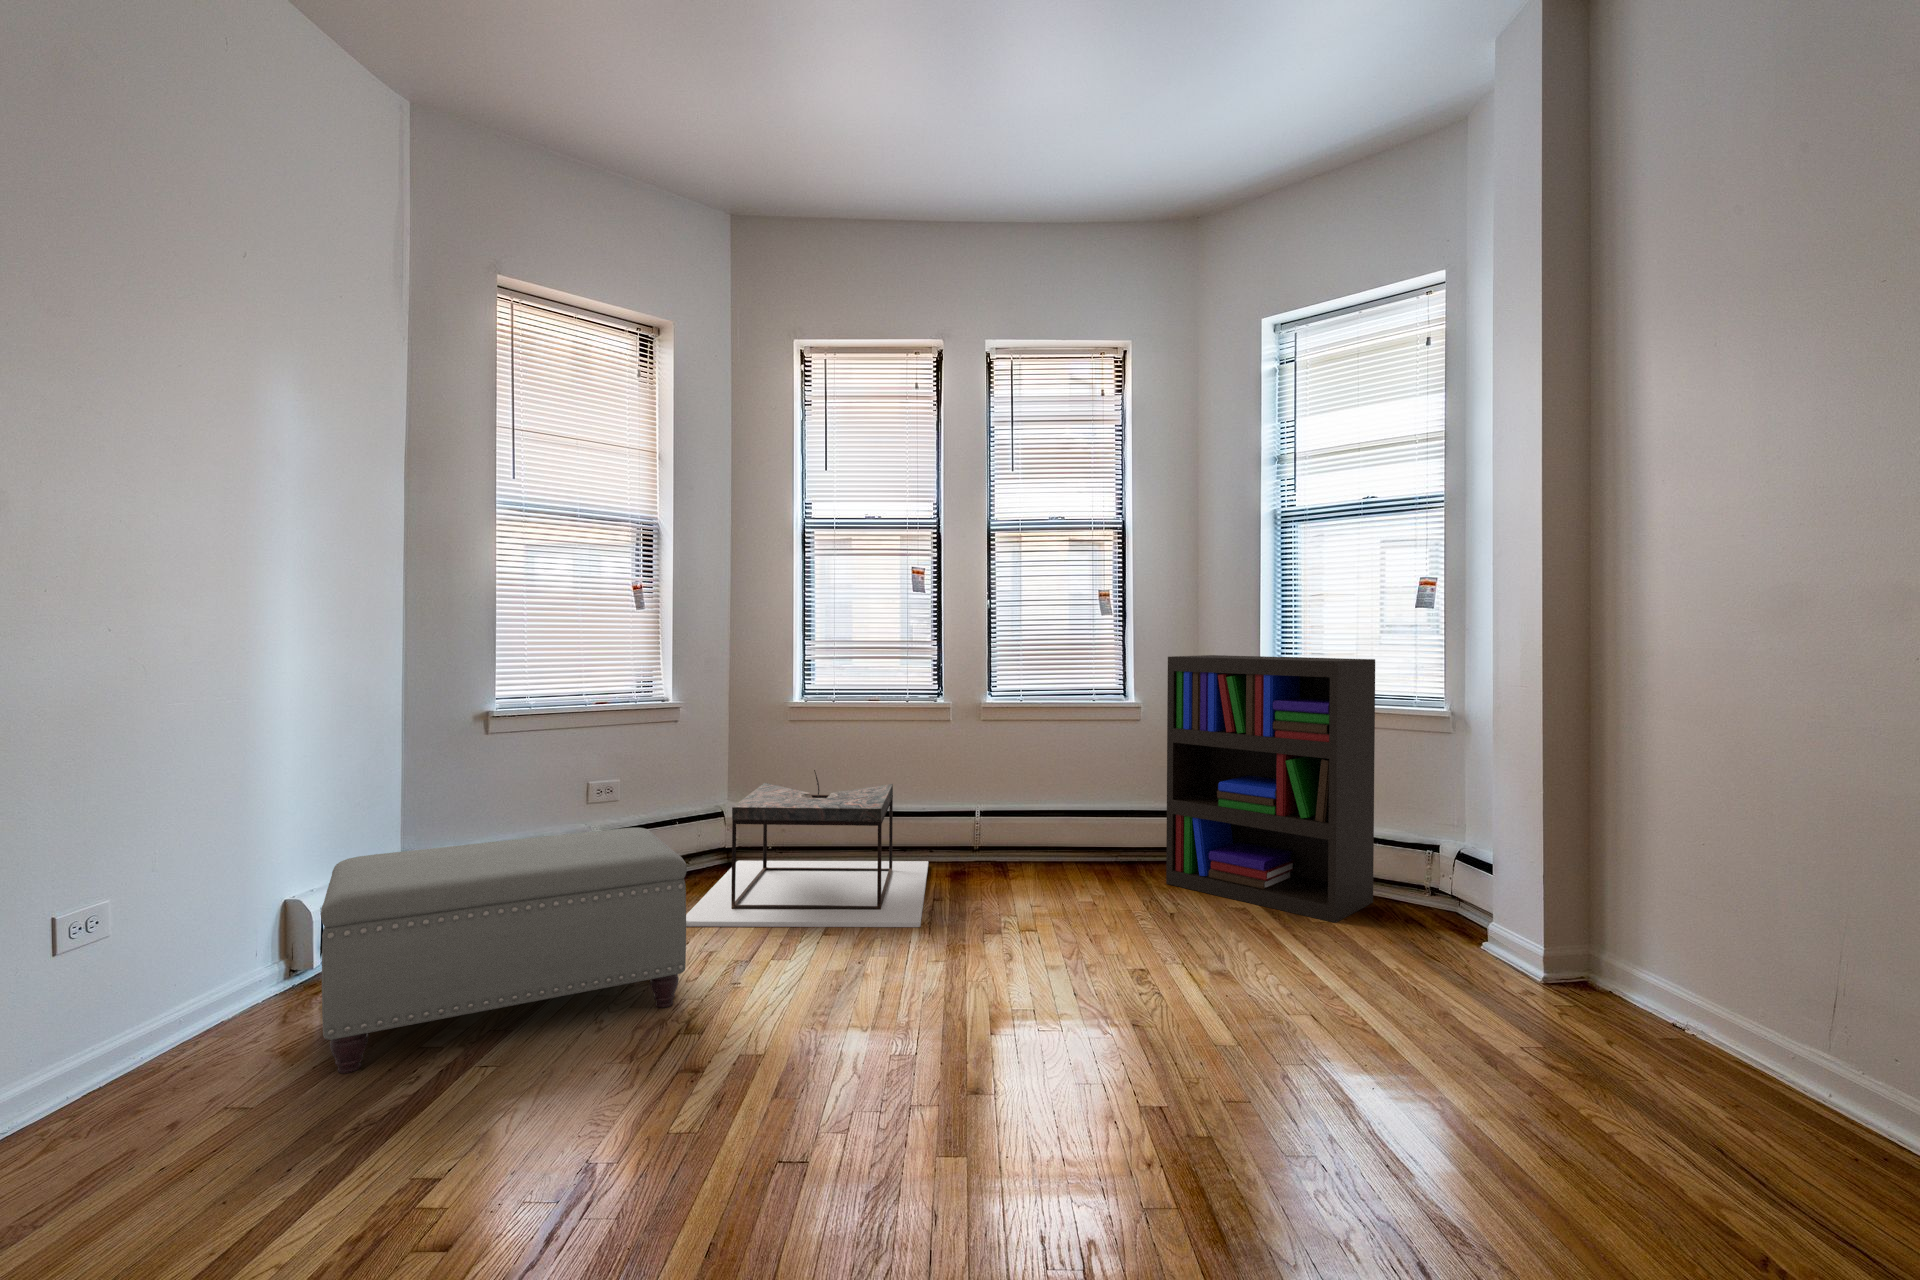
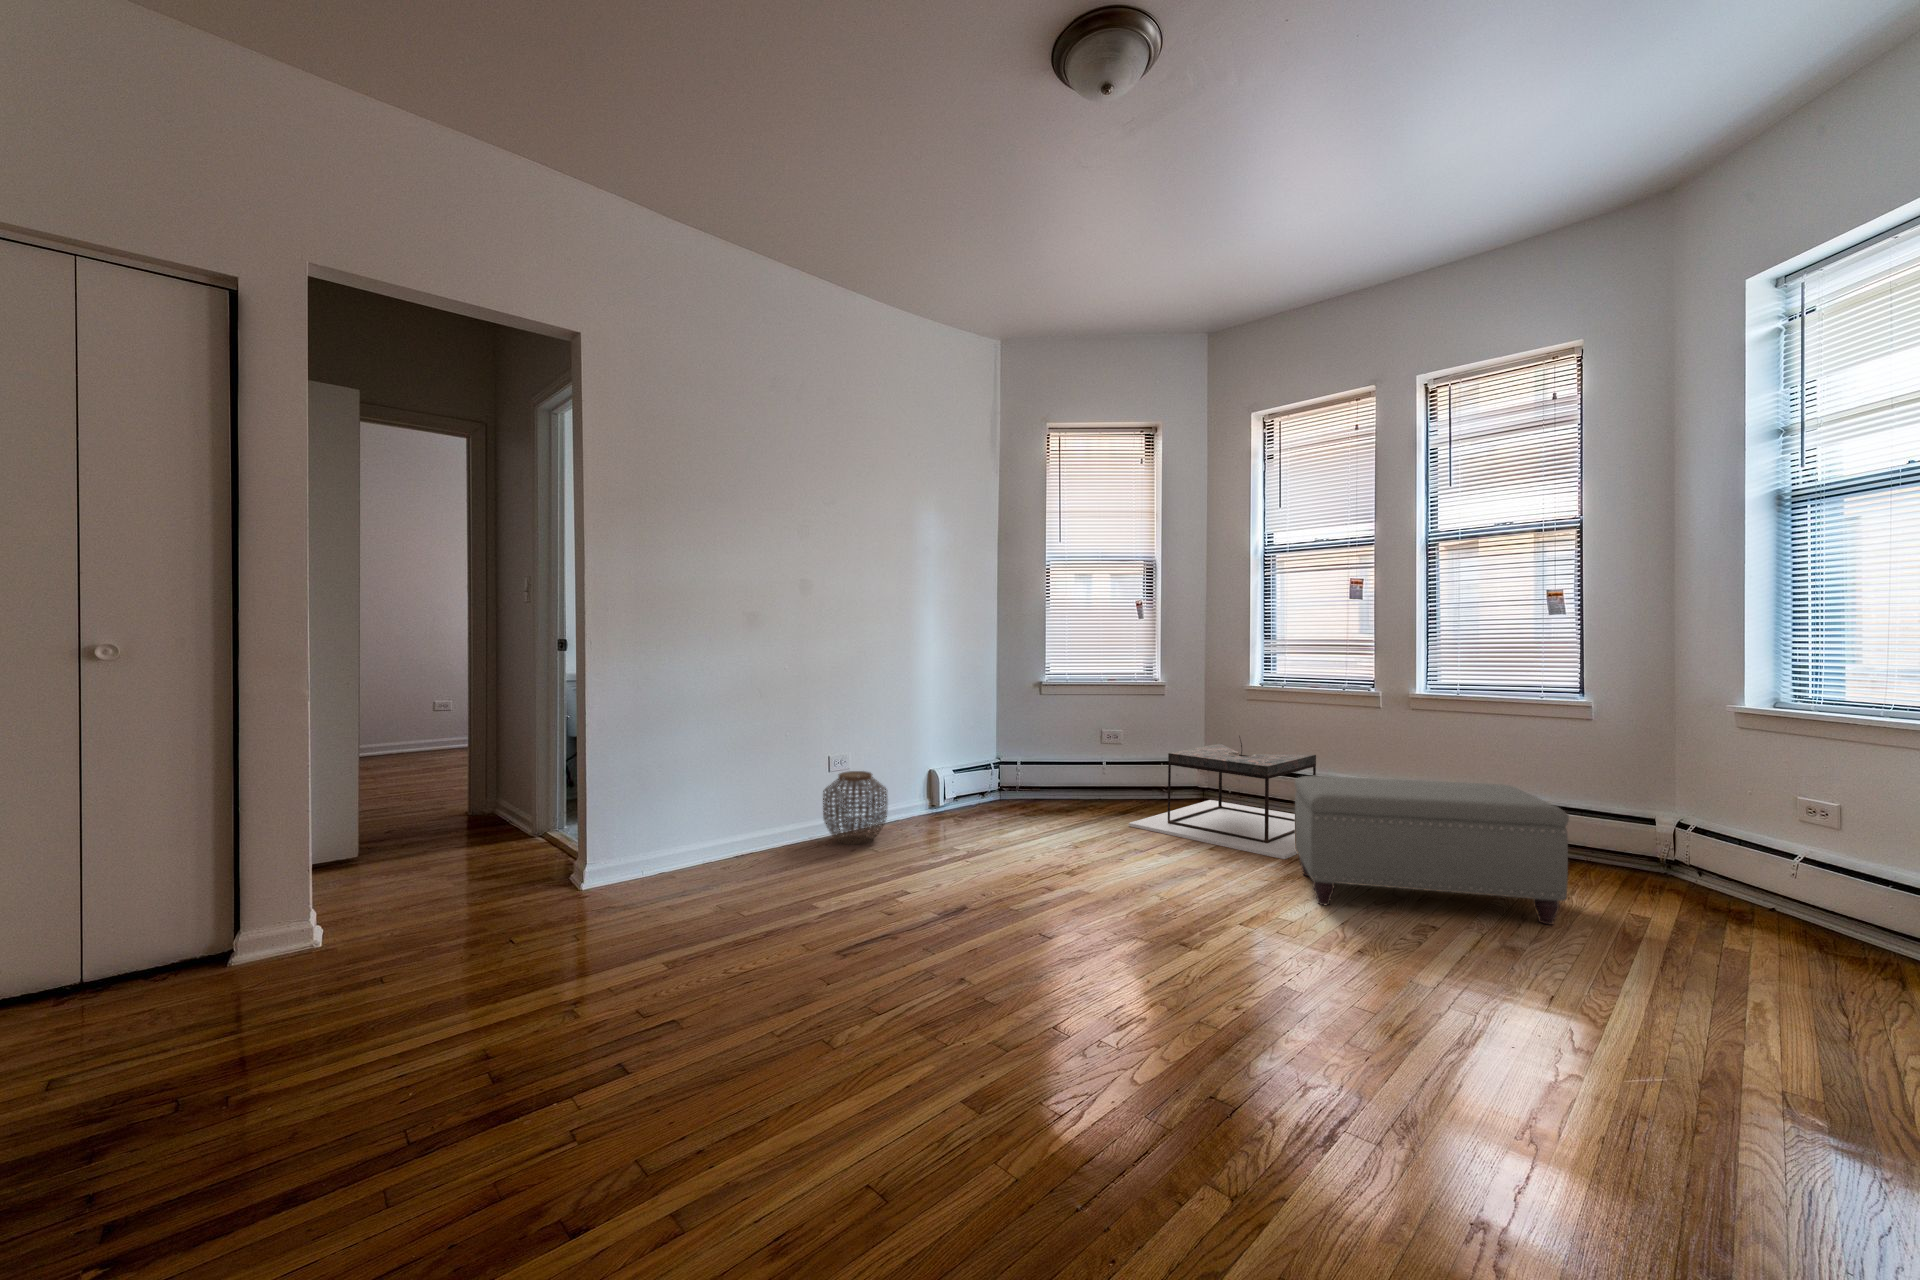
bookshelf: present [1166,655,1375,923] -> none [1584,655,1864,954]
ottoman: present [321,828,687,1073] -> present [1295,776,1569,925]
woven basket: none [52,945,249,1131] -> present [823,771,888,844]

